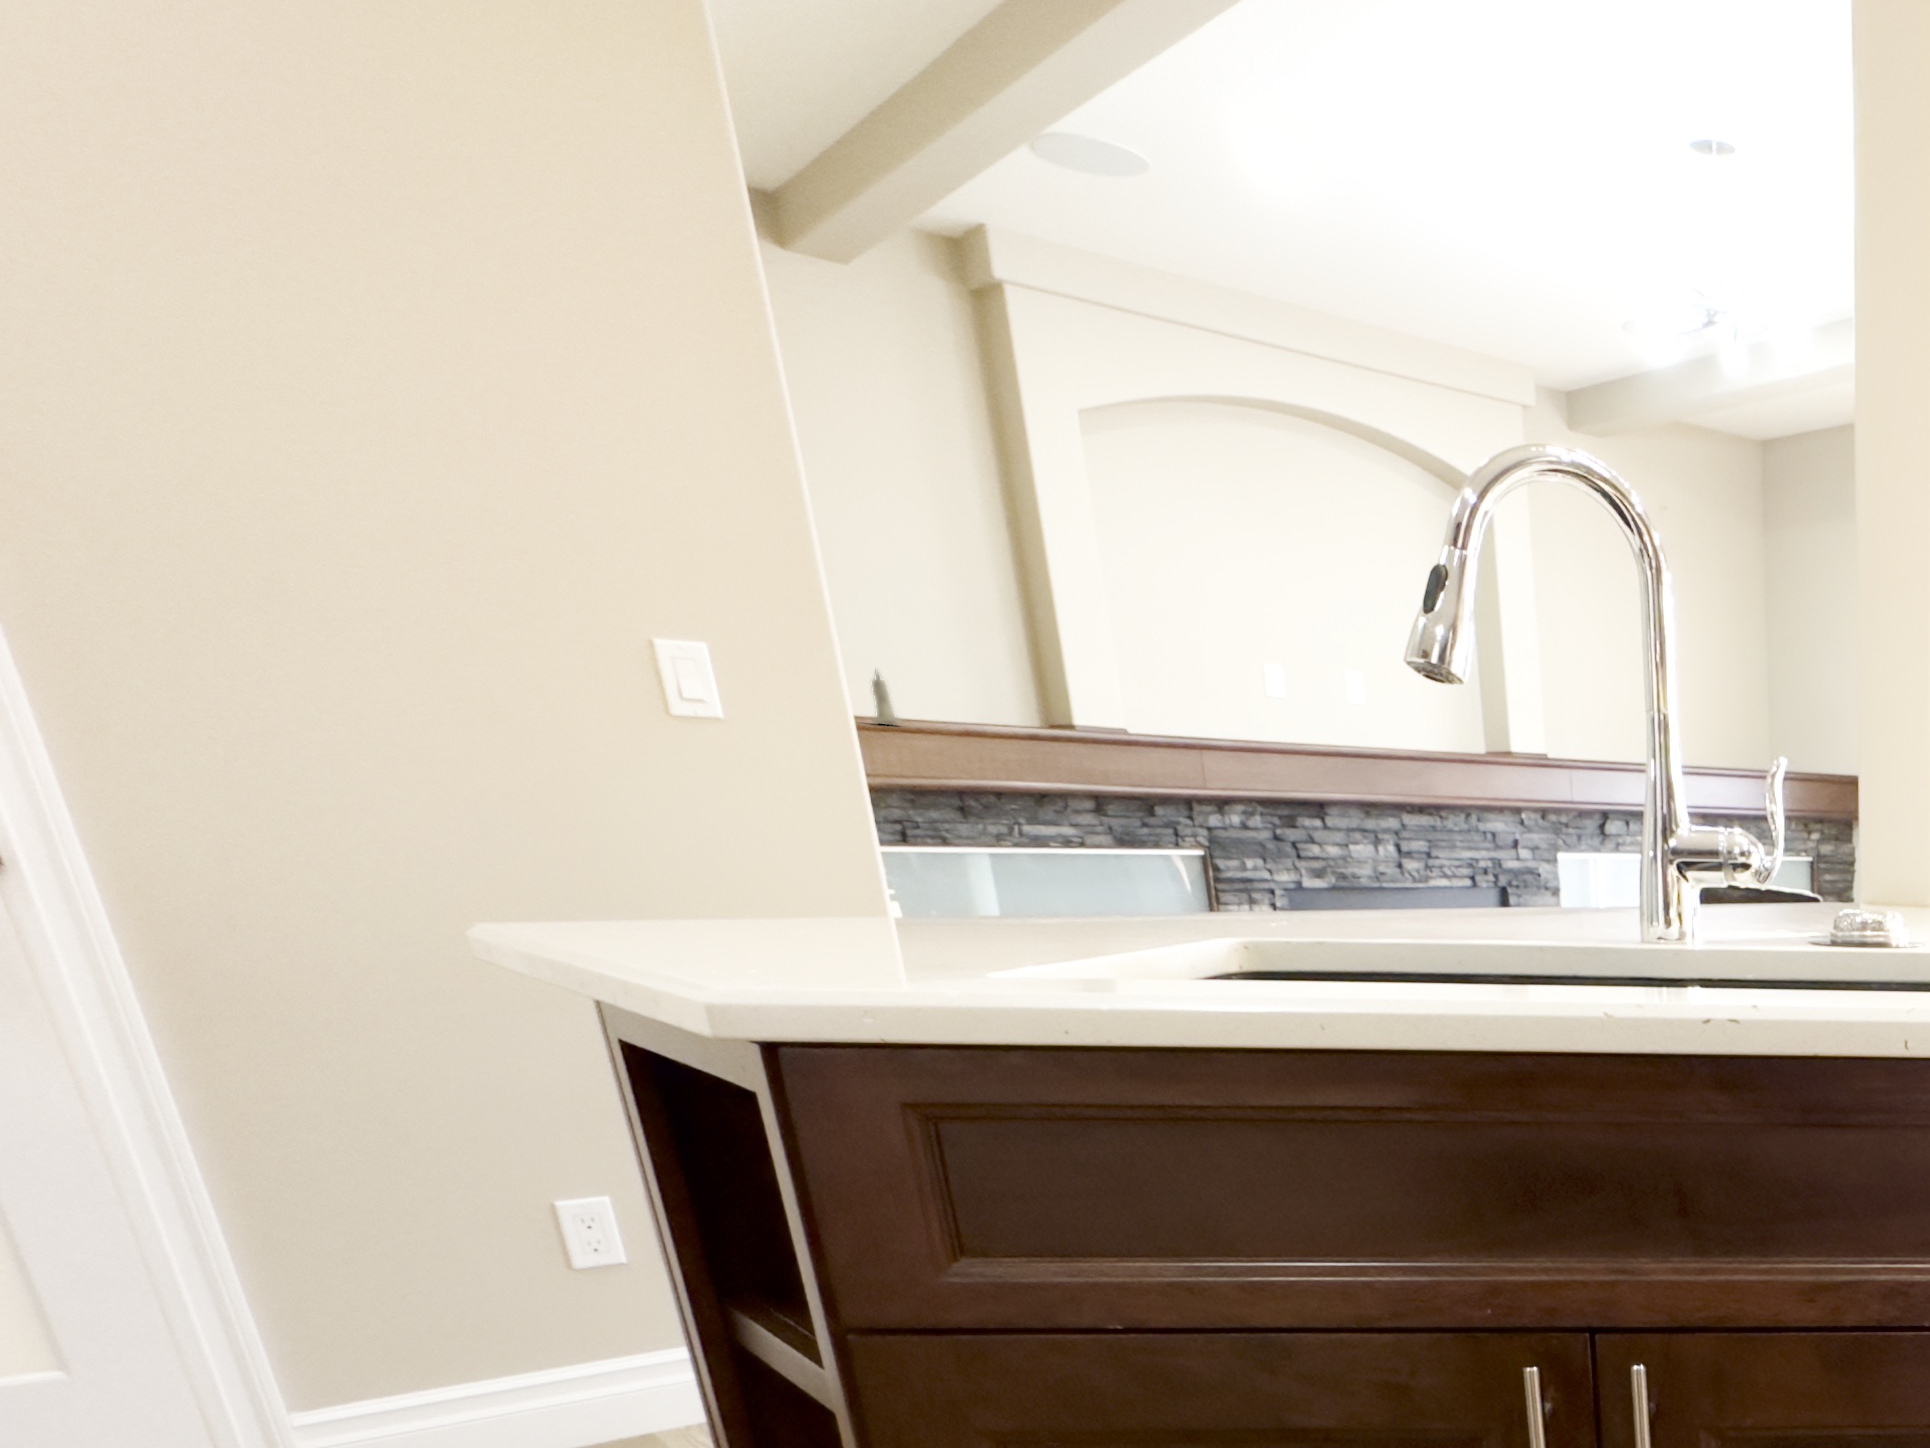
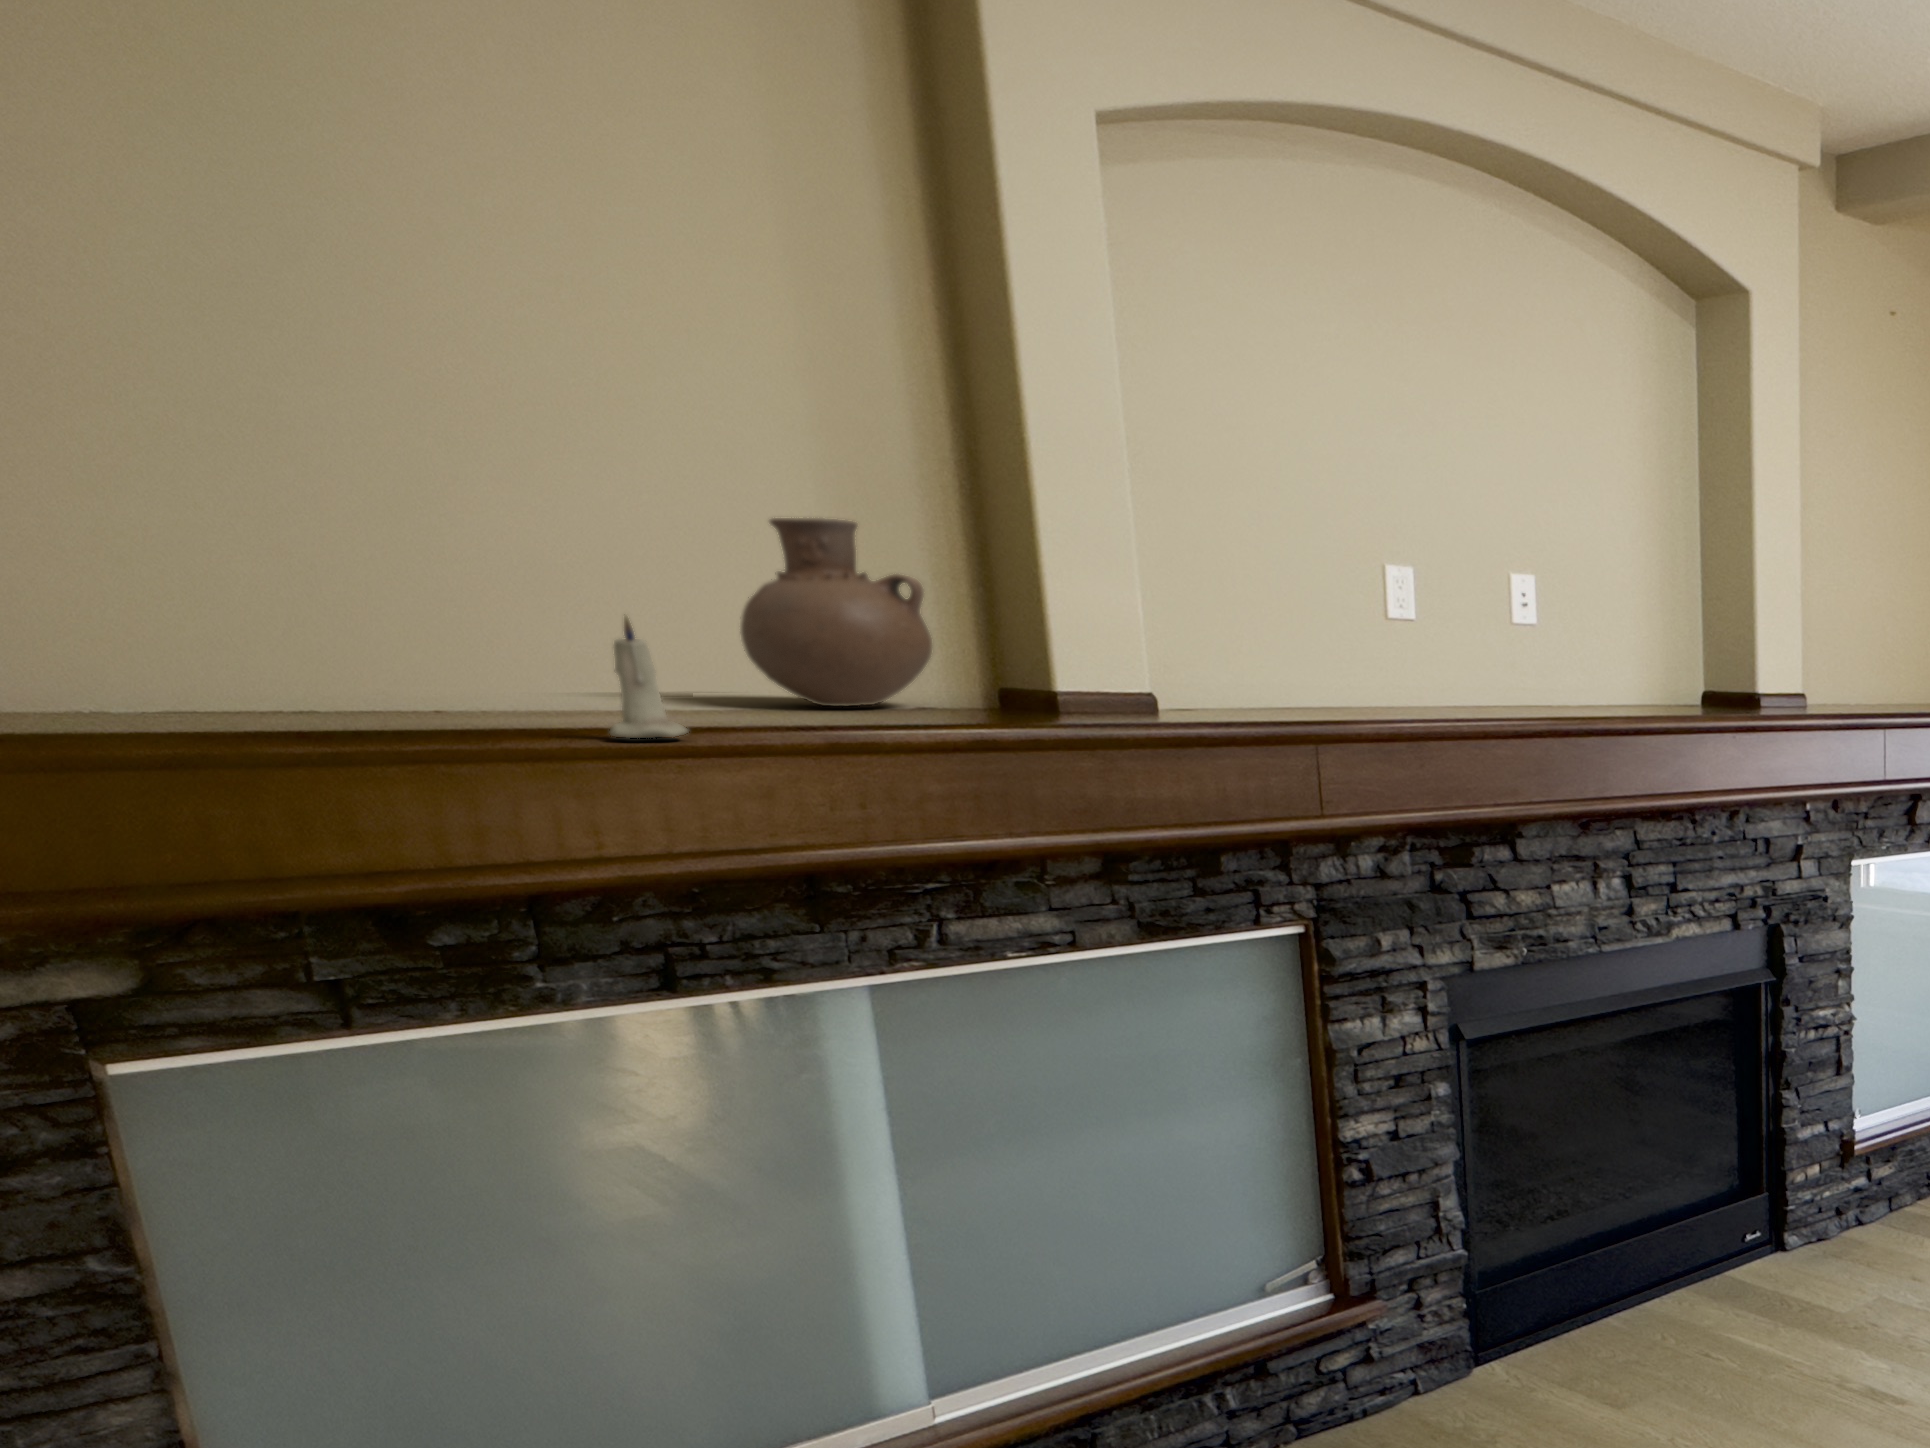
vase: none [917,625,1014,722] -> present [740,518,932,706]

